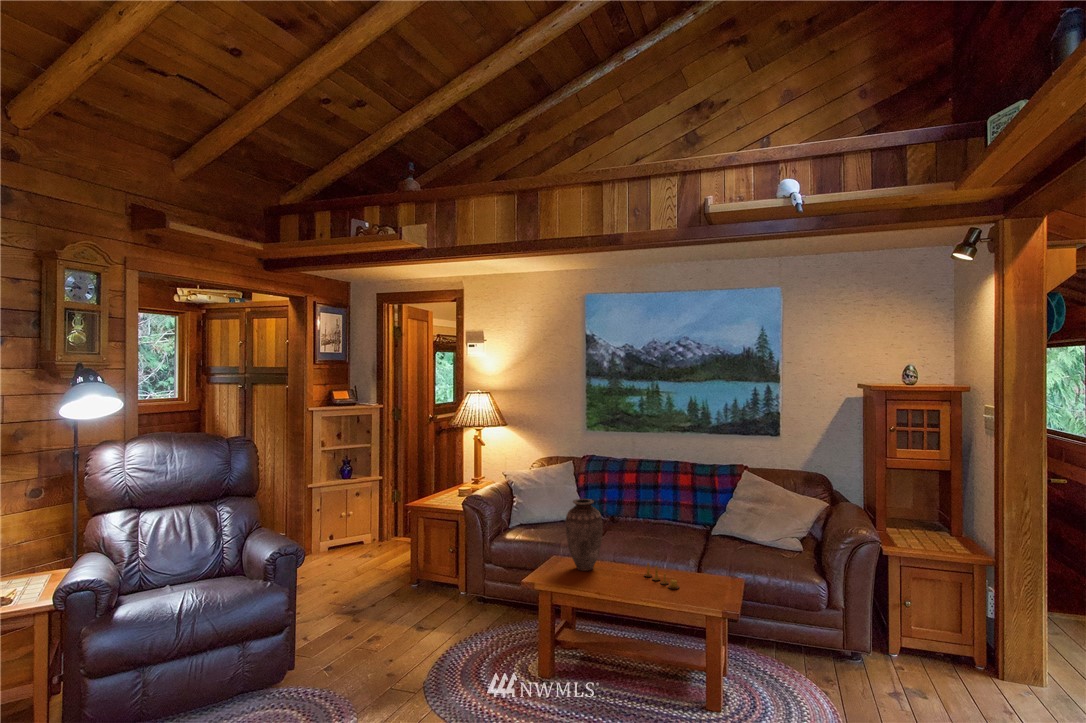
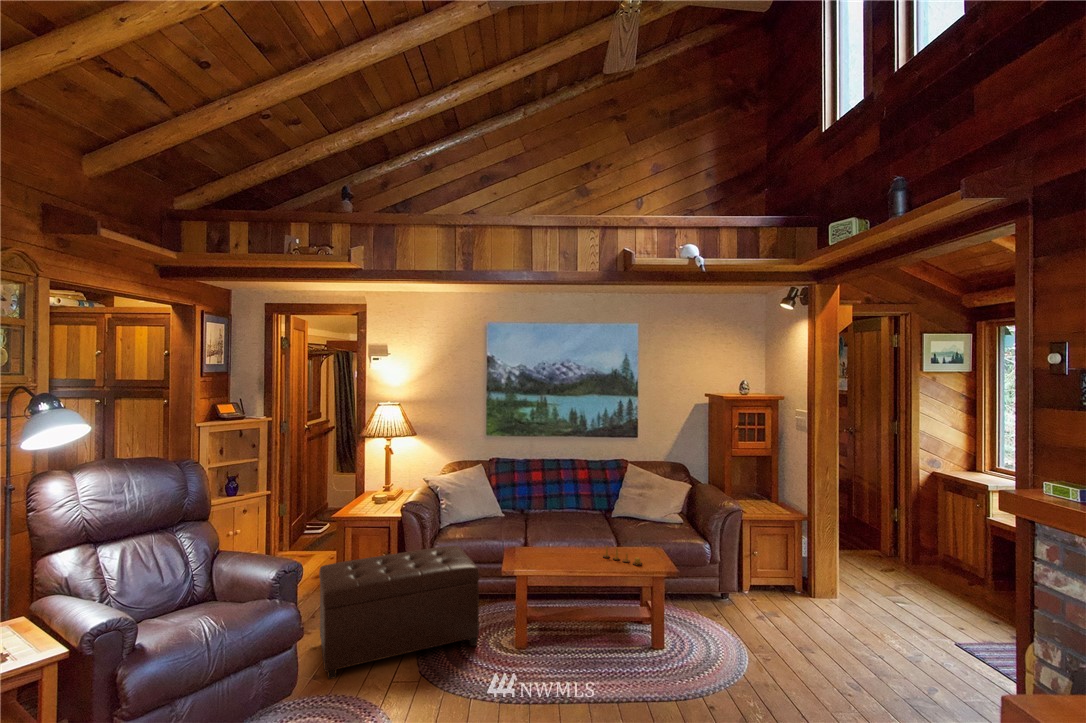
vase: present [566,499,603,571] -> none [534,496,566,559]
ottoman: none [353,547,514,656] -> present [319,546,479,679]

